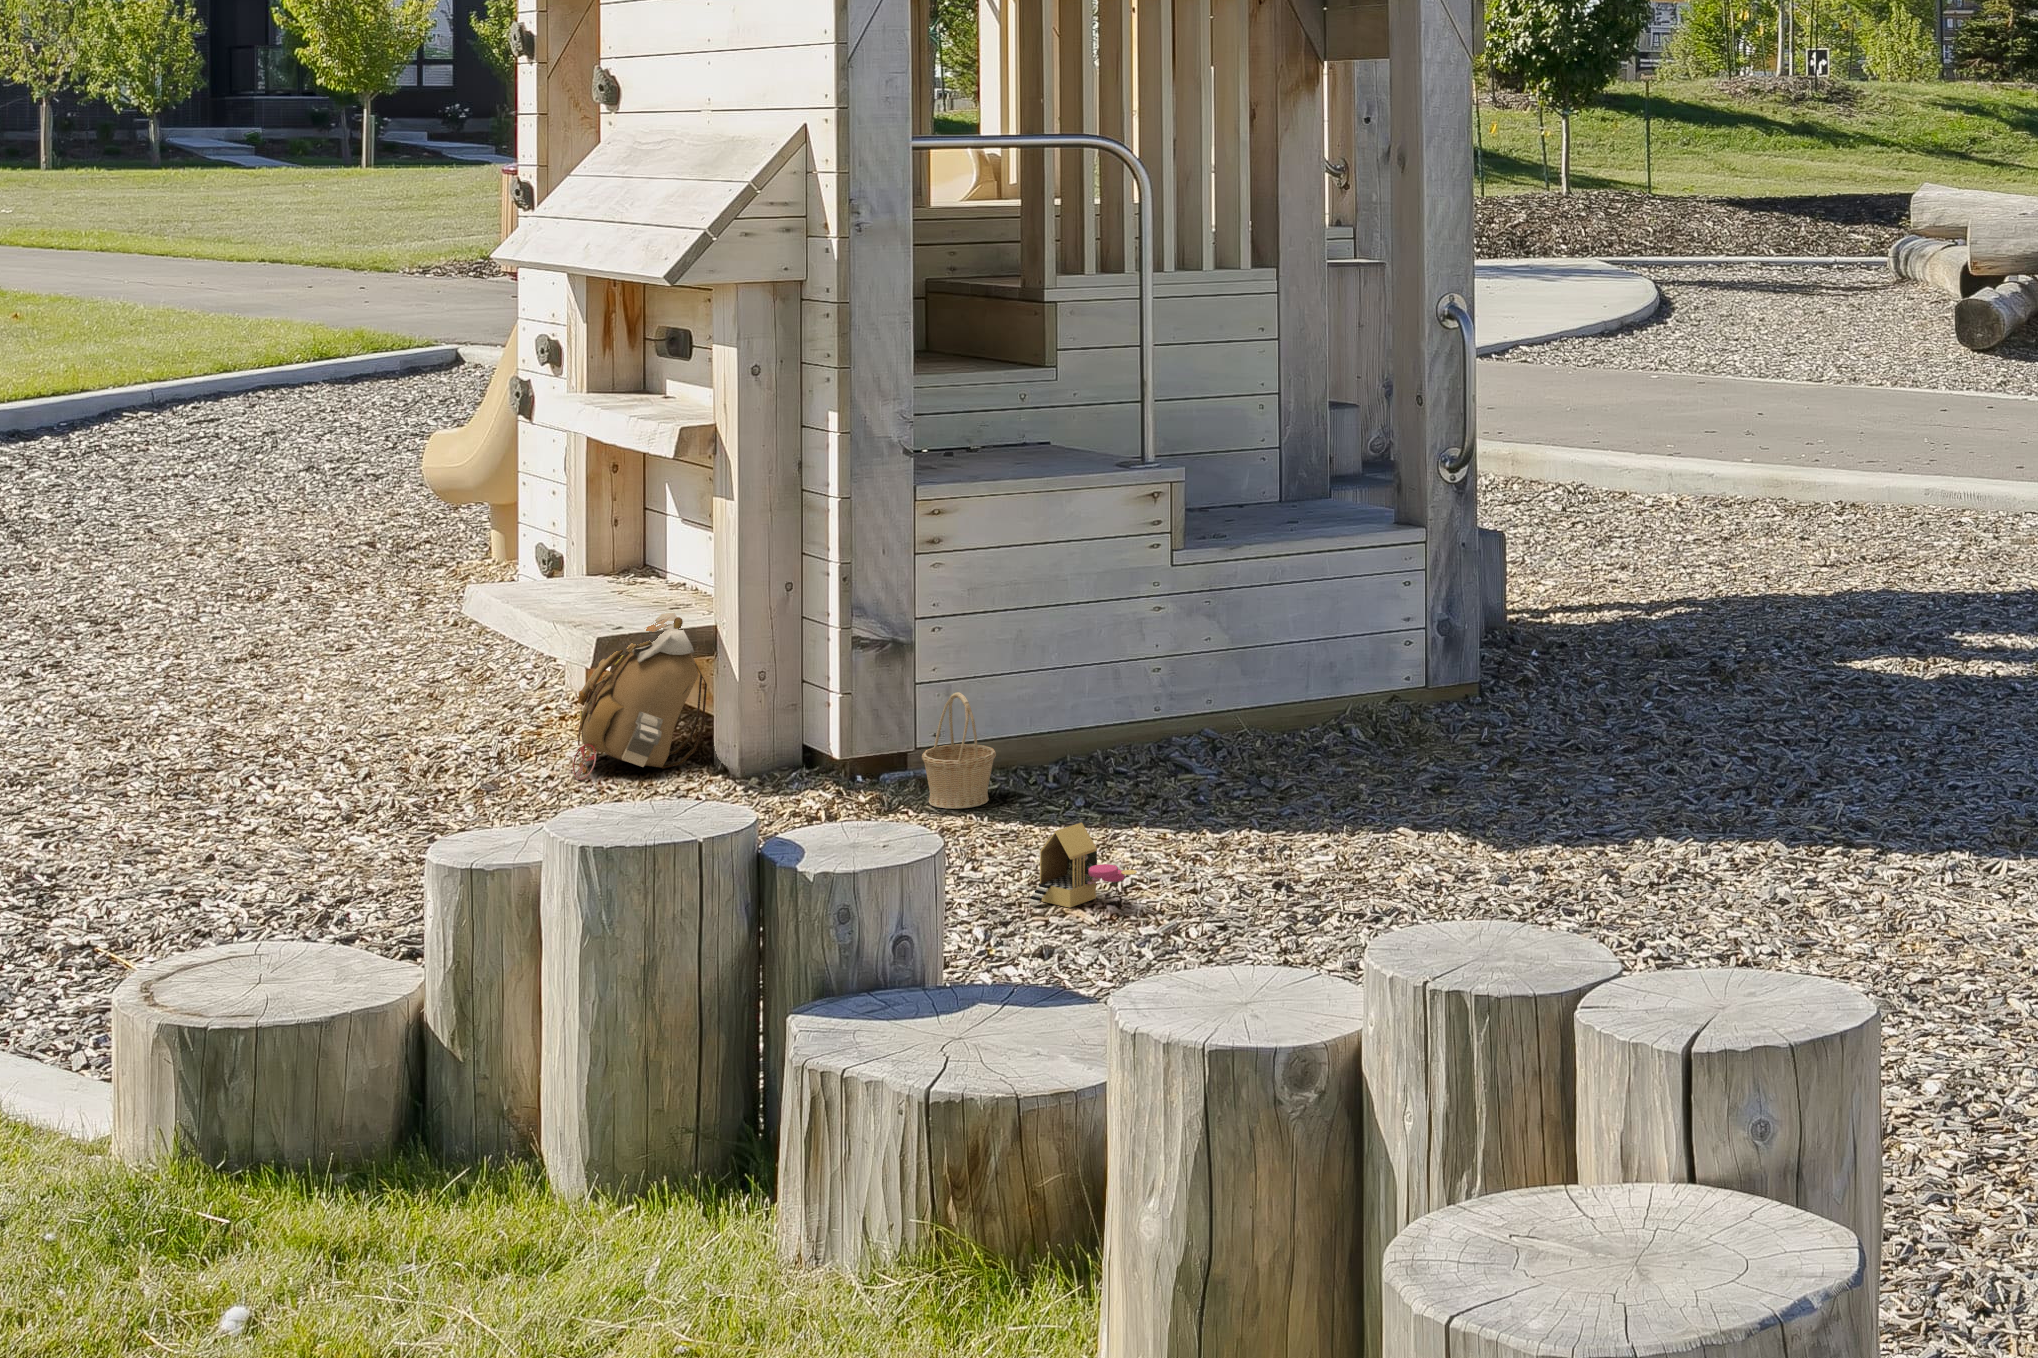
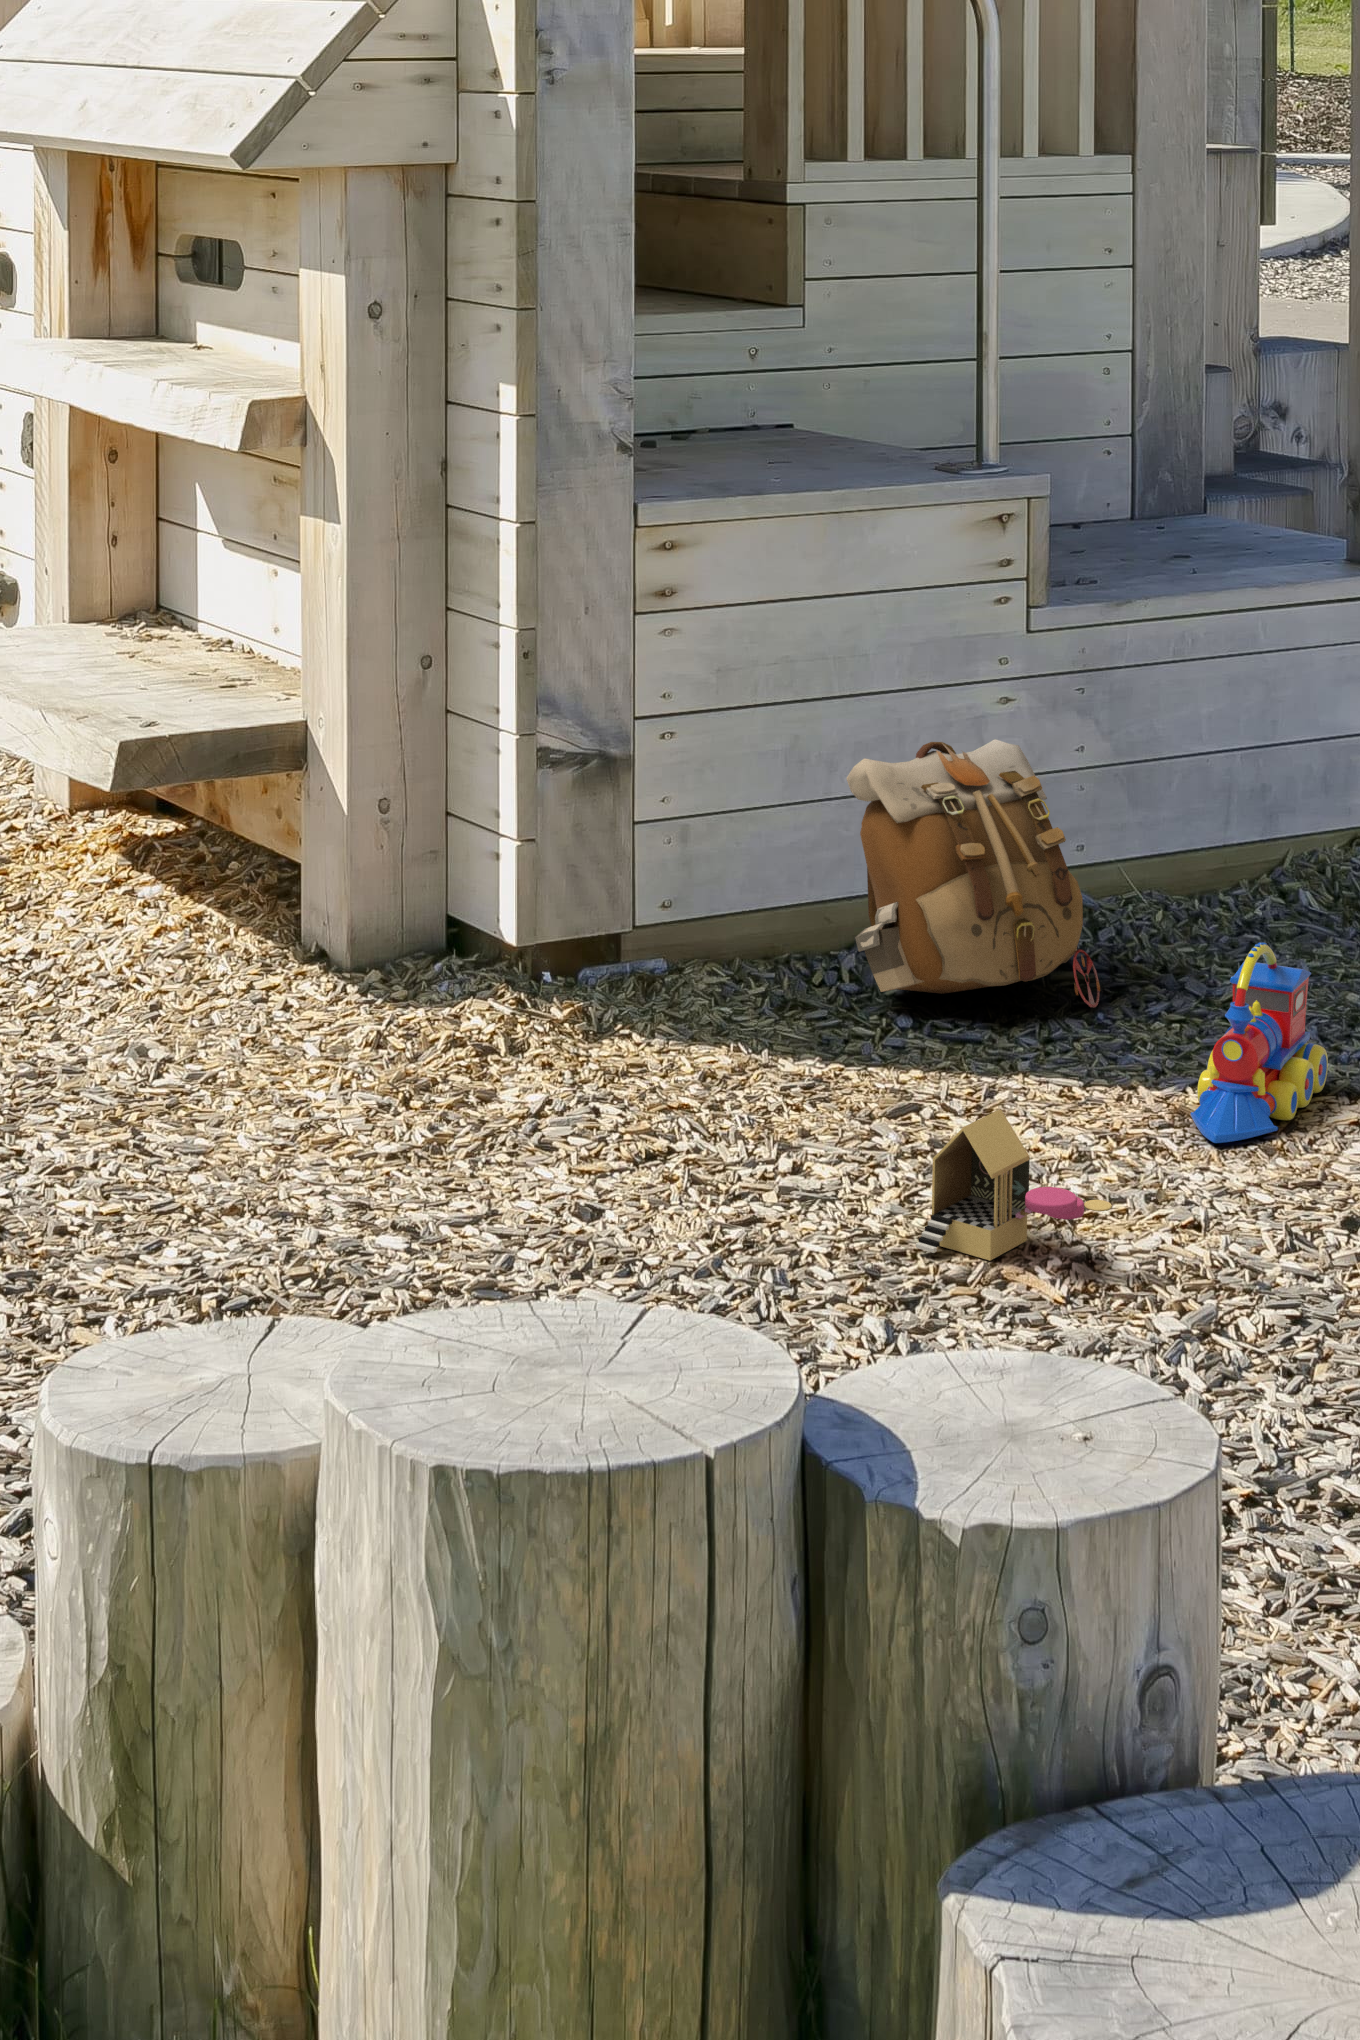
backpack: present [573,613,707,780] -> present [846,739,1100,1007]
basket: present [922,692,996,809] -> none [655,847,776,1039]
toy train: none [1222,735,1313,851] -> present [1191,943,1328,1143]

